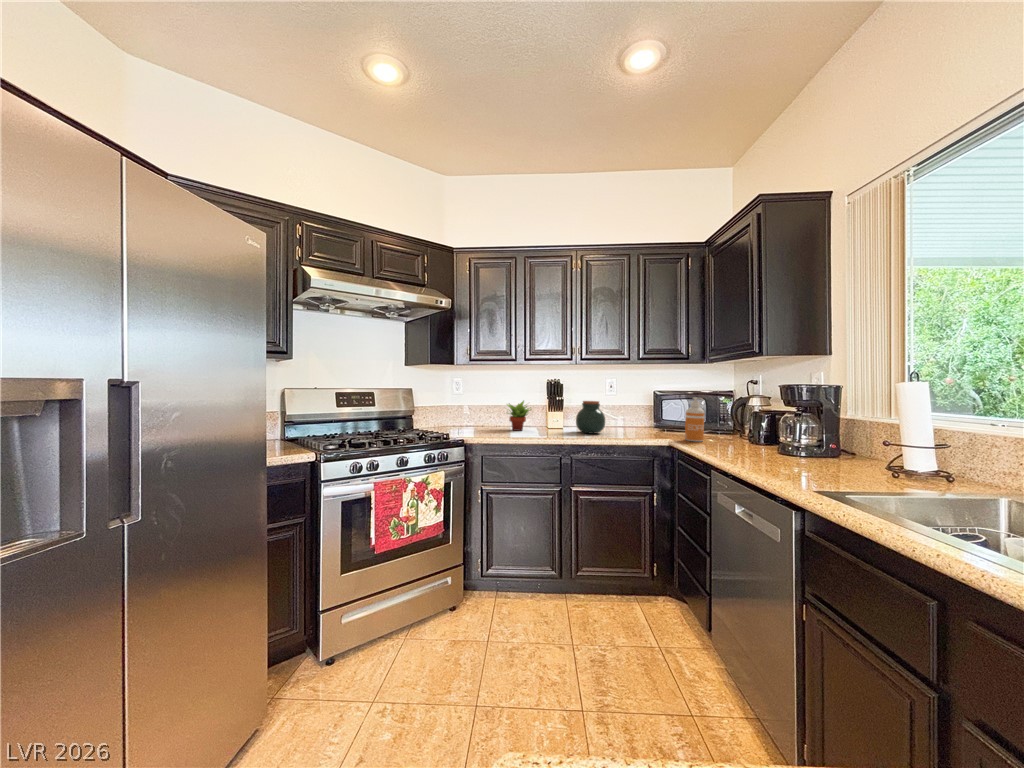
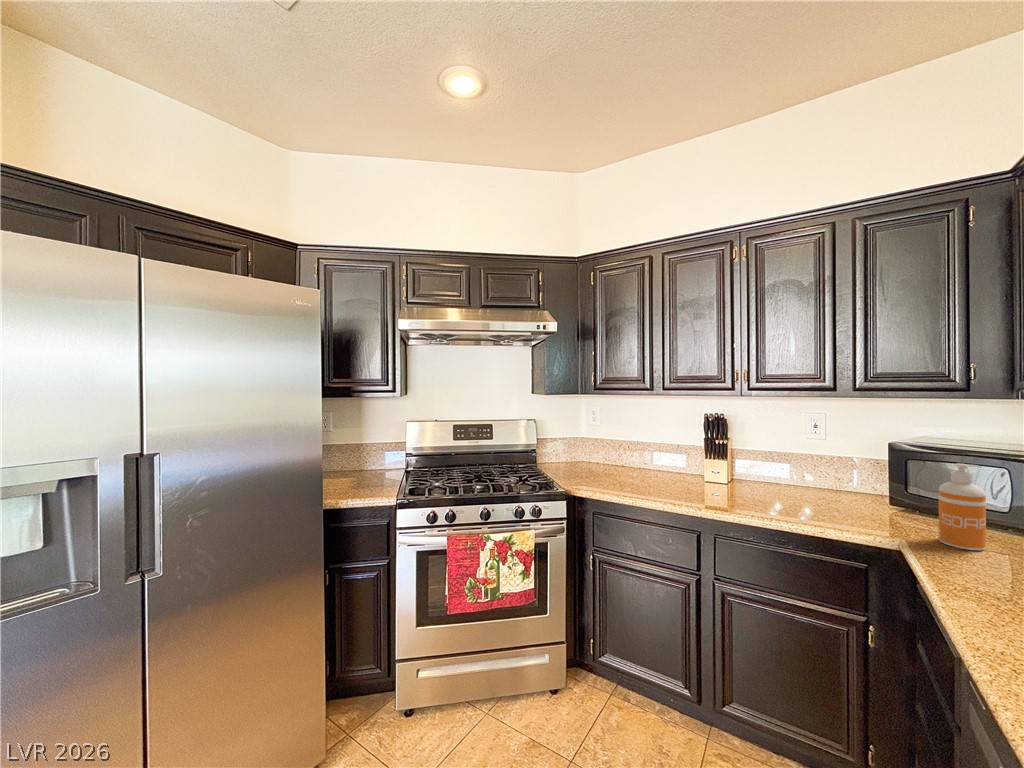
succulent plant: present [507,401,530,431] -> none [632,444,672,485]
jar: present [576,401,605,434] -> none [733,451,783,502]

